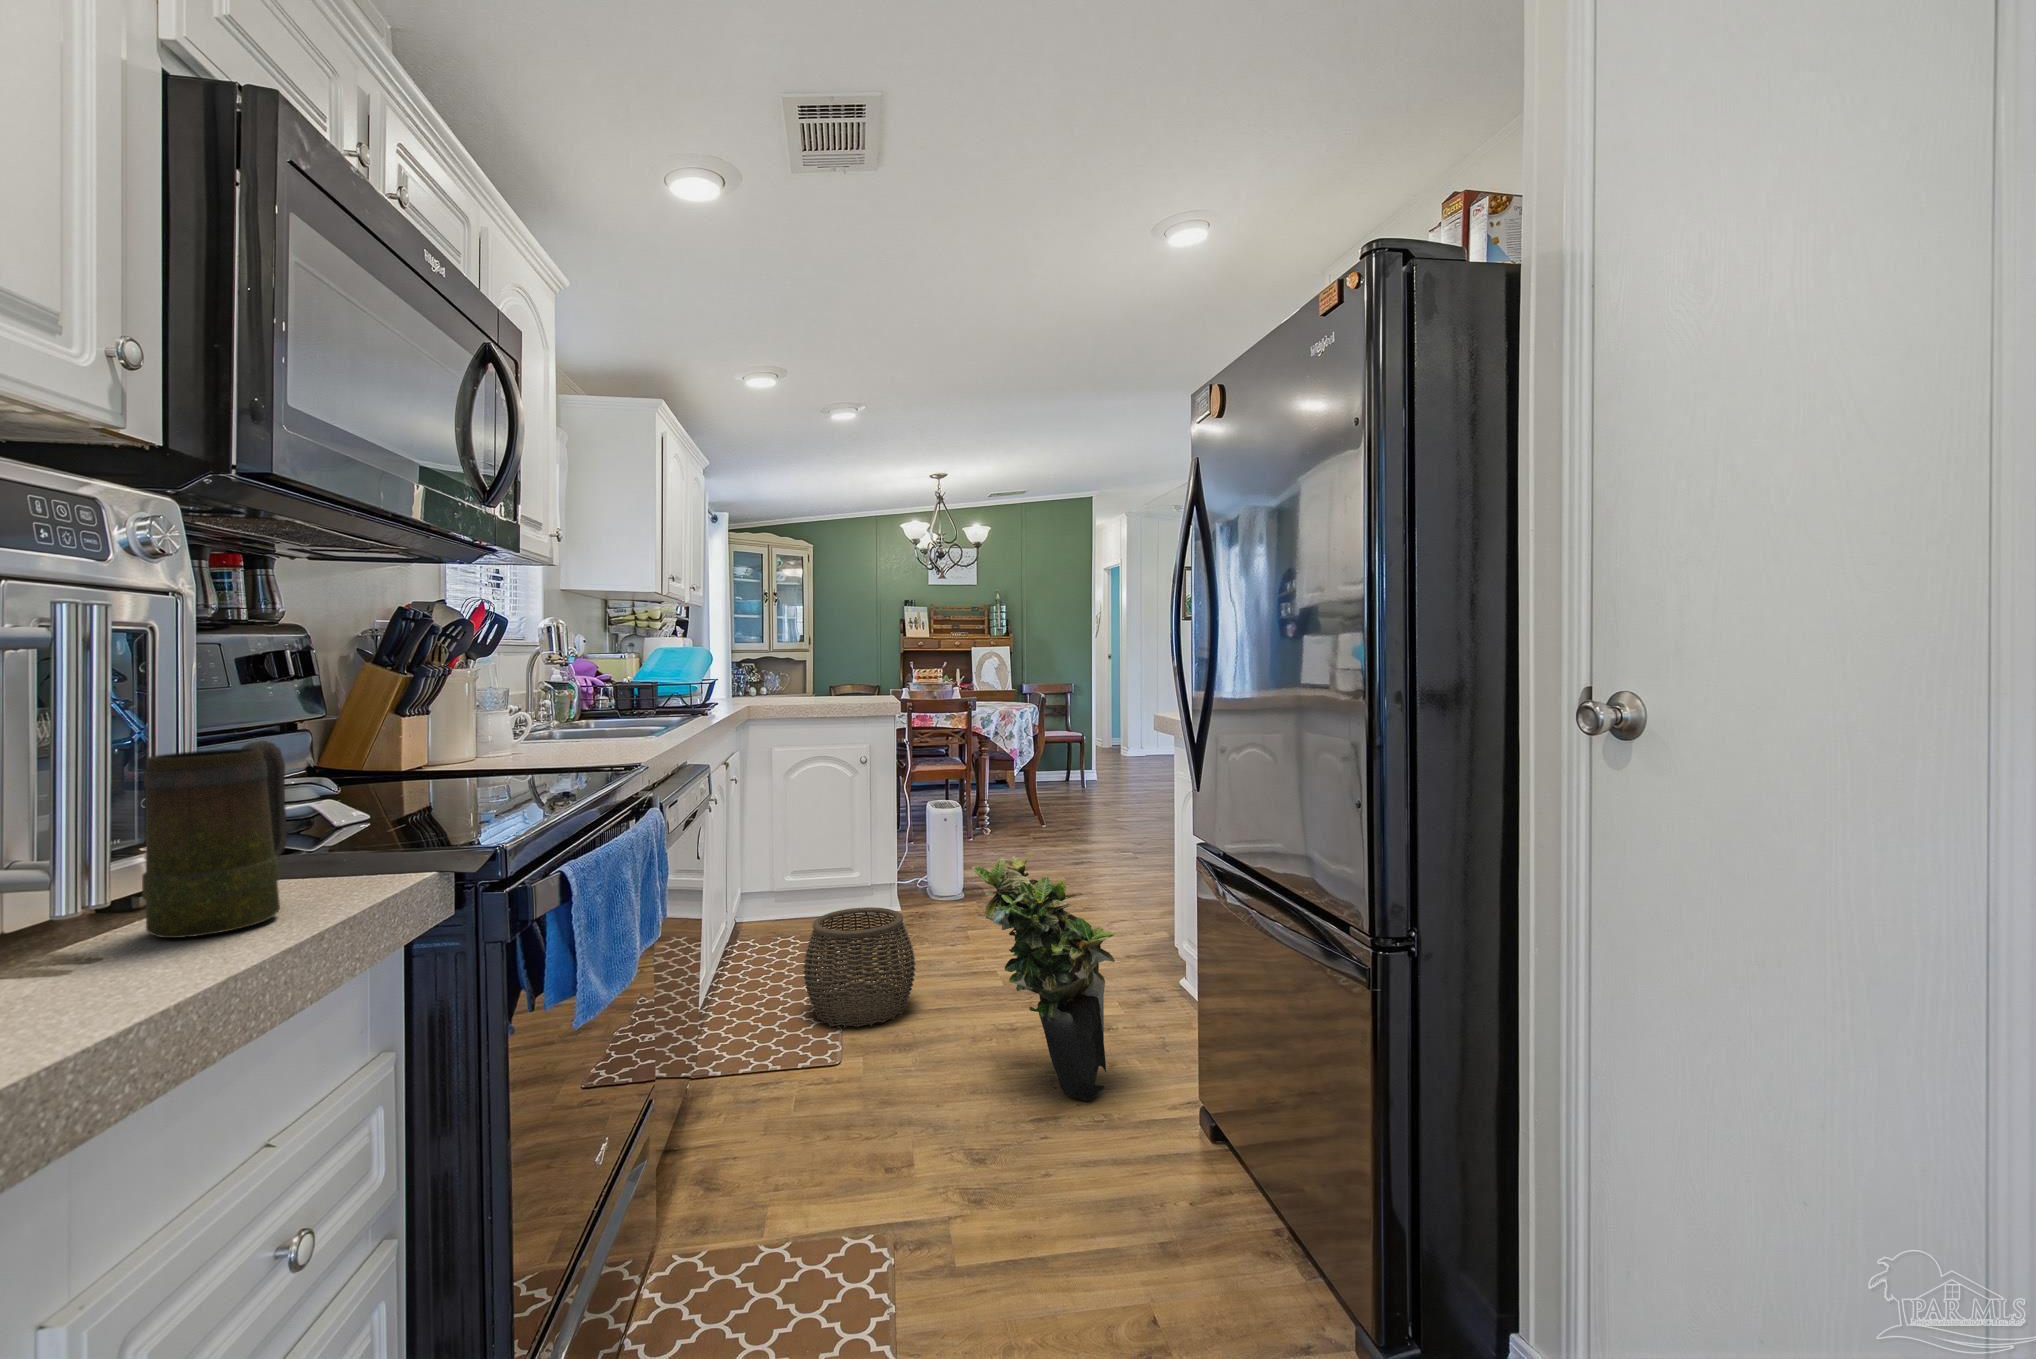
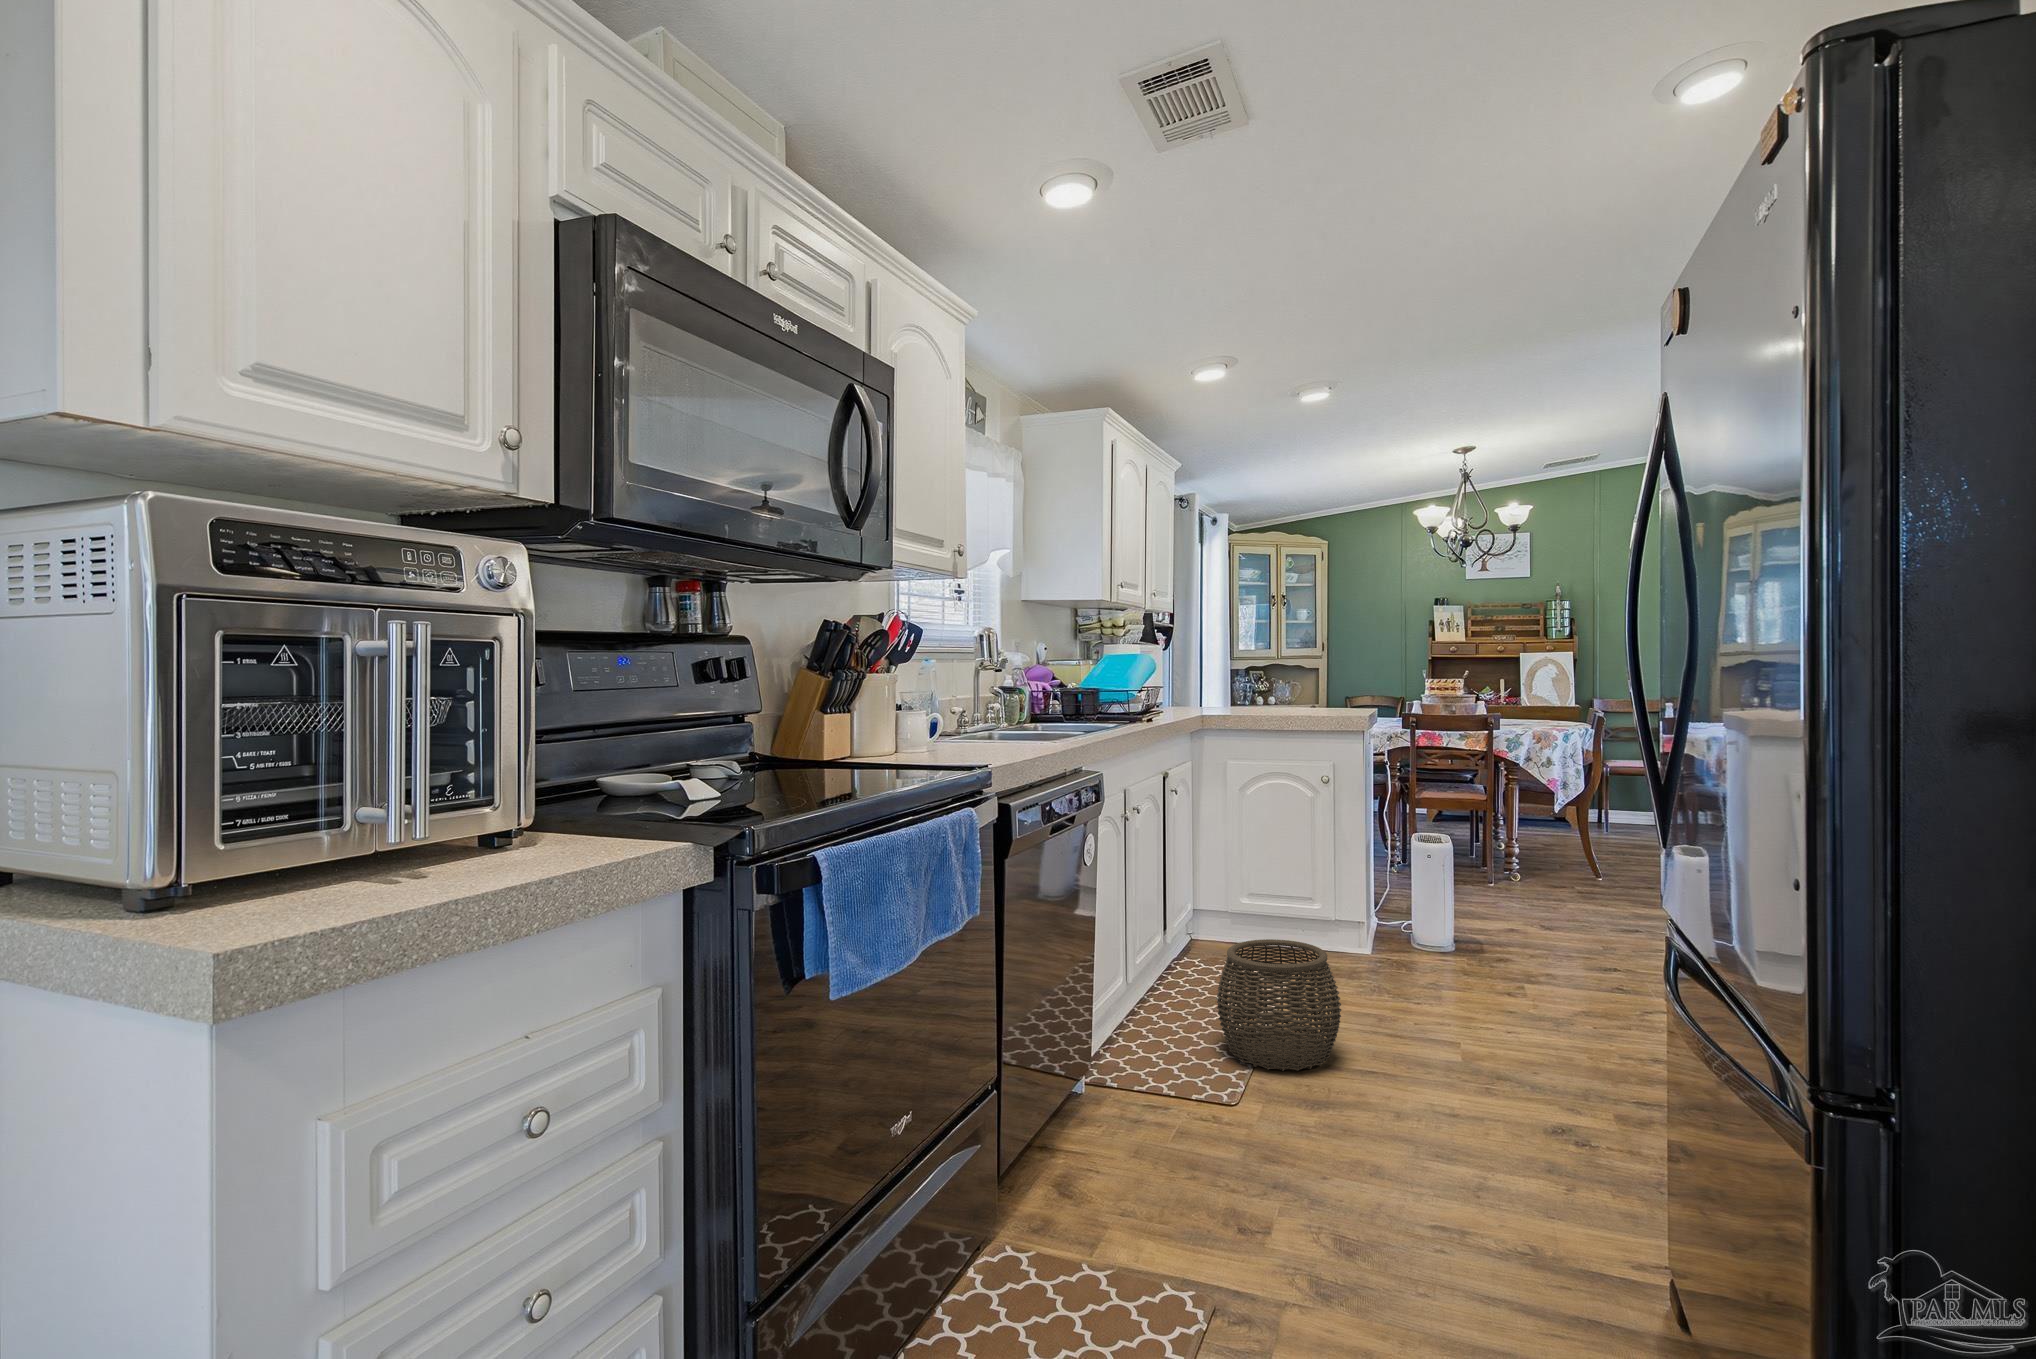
mug: present [142,740,287,938] -> none [455,728,565,871]
potted plant: present [972,853,1116,1101] -> none [1376,903,1561,1223]

